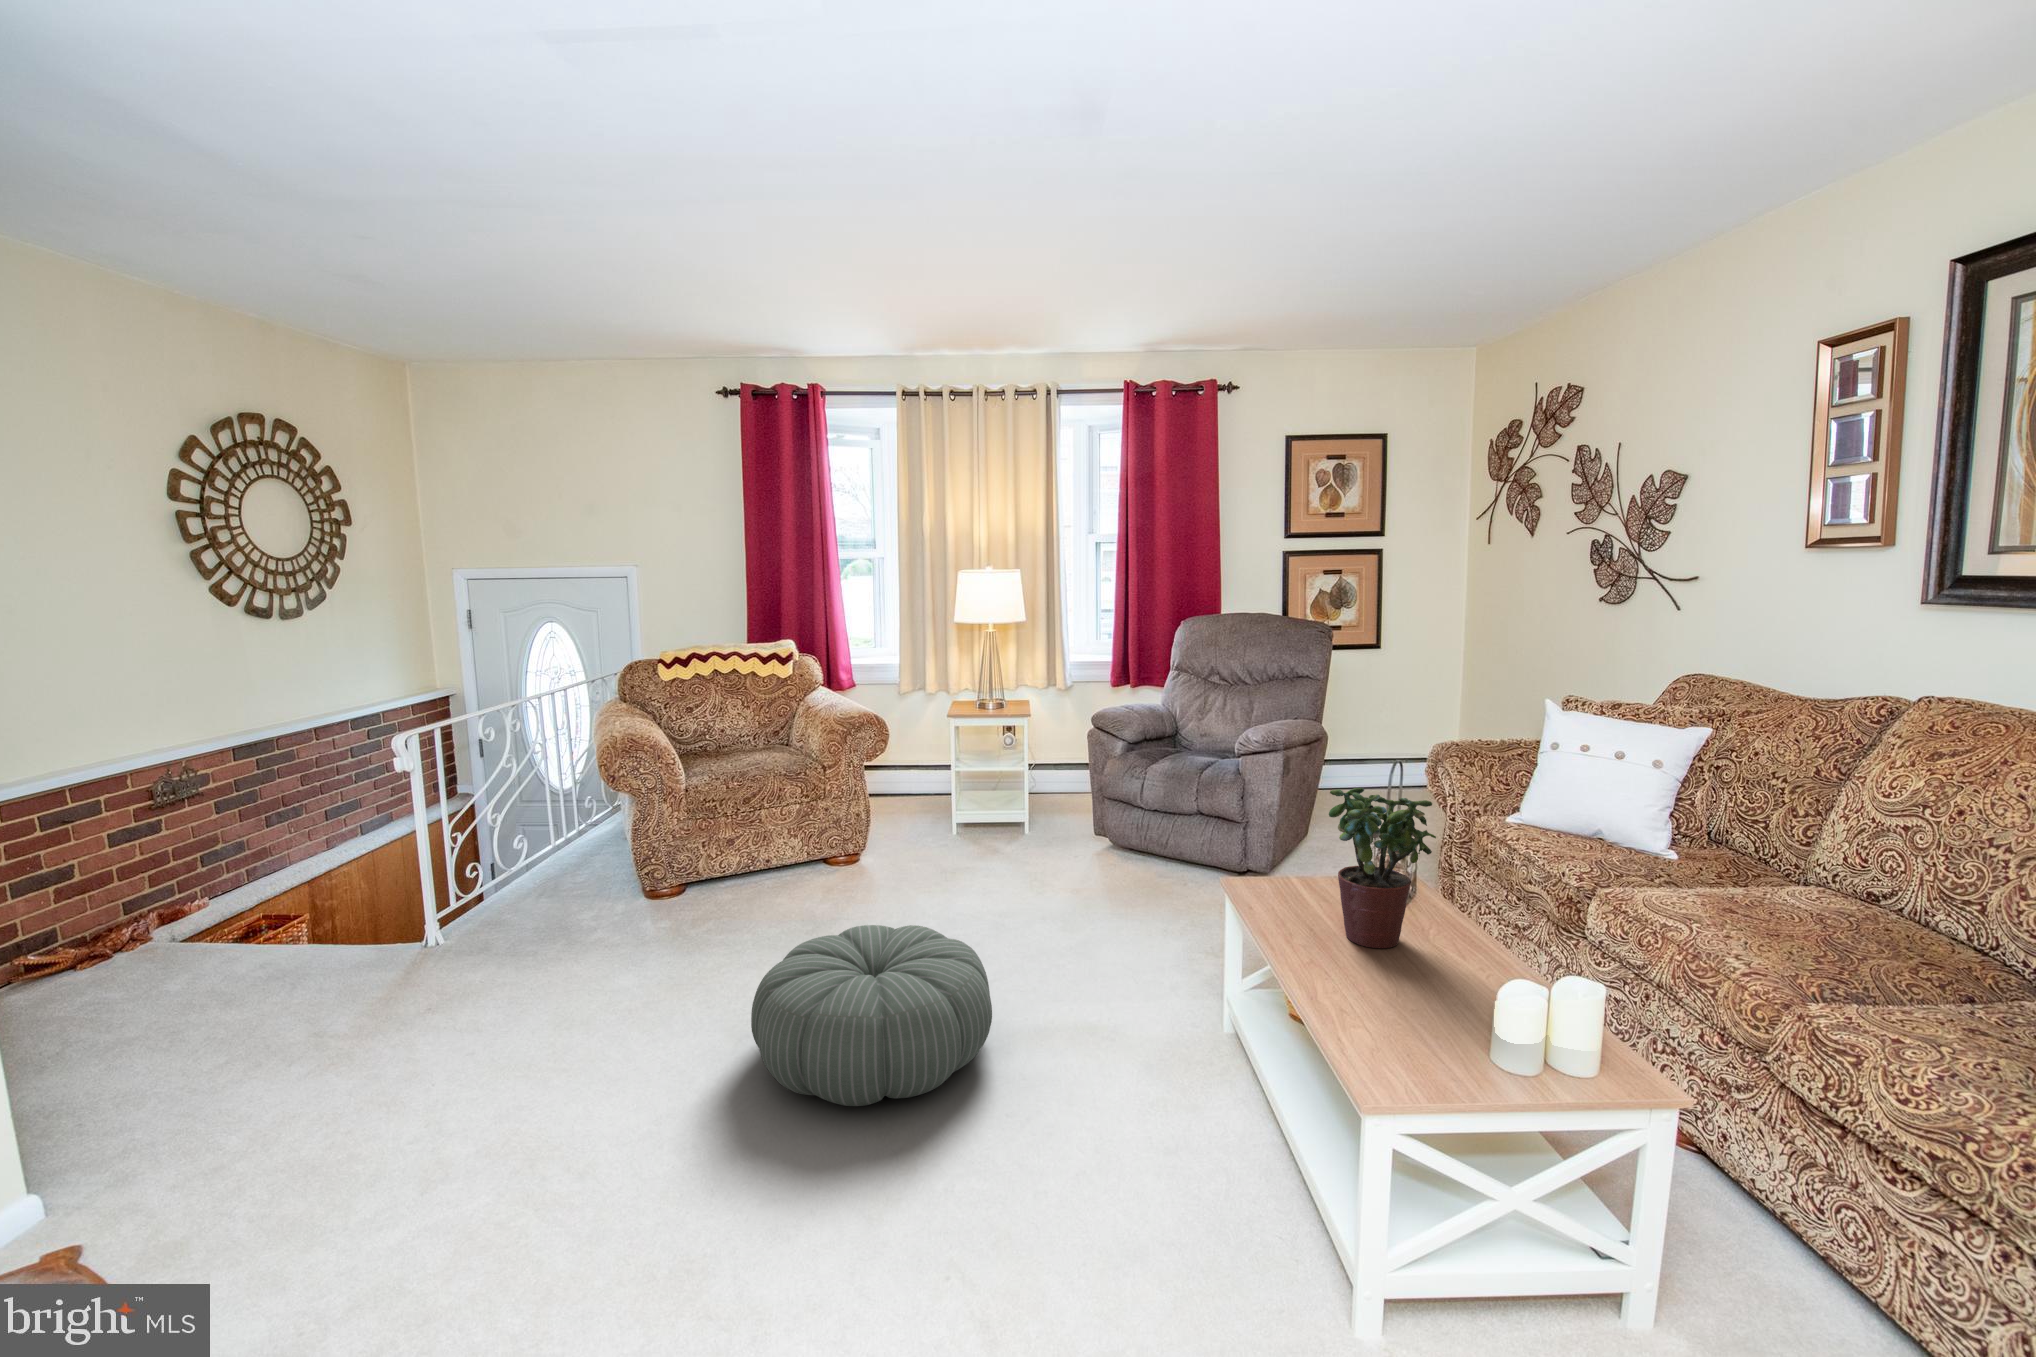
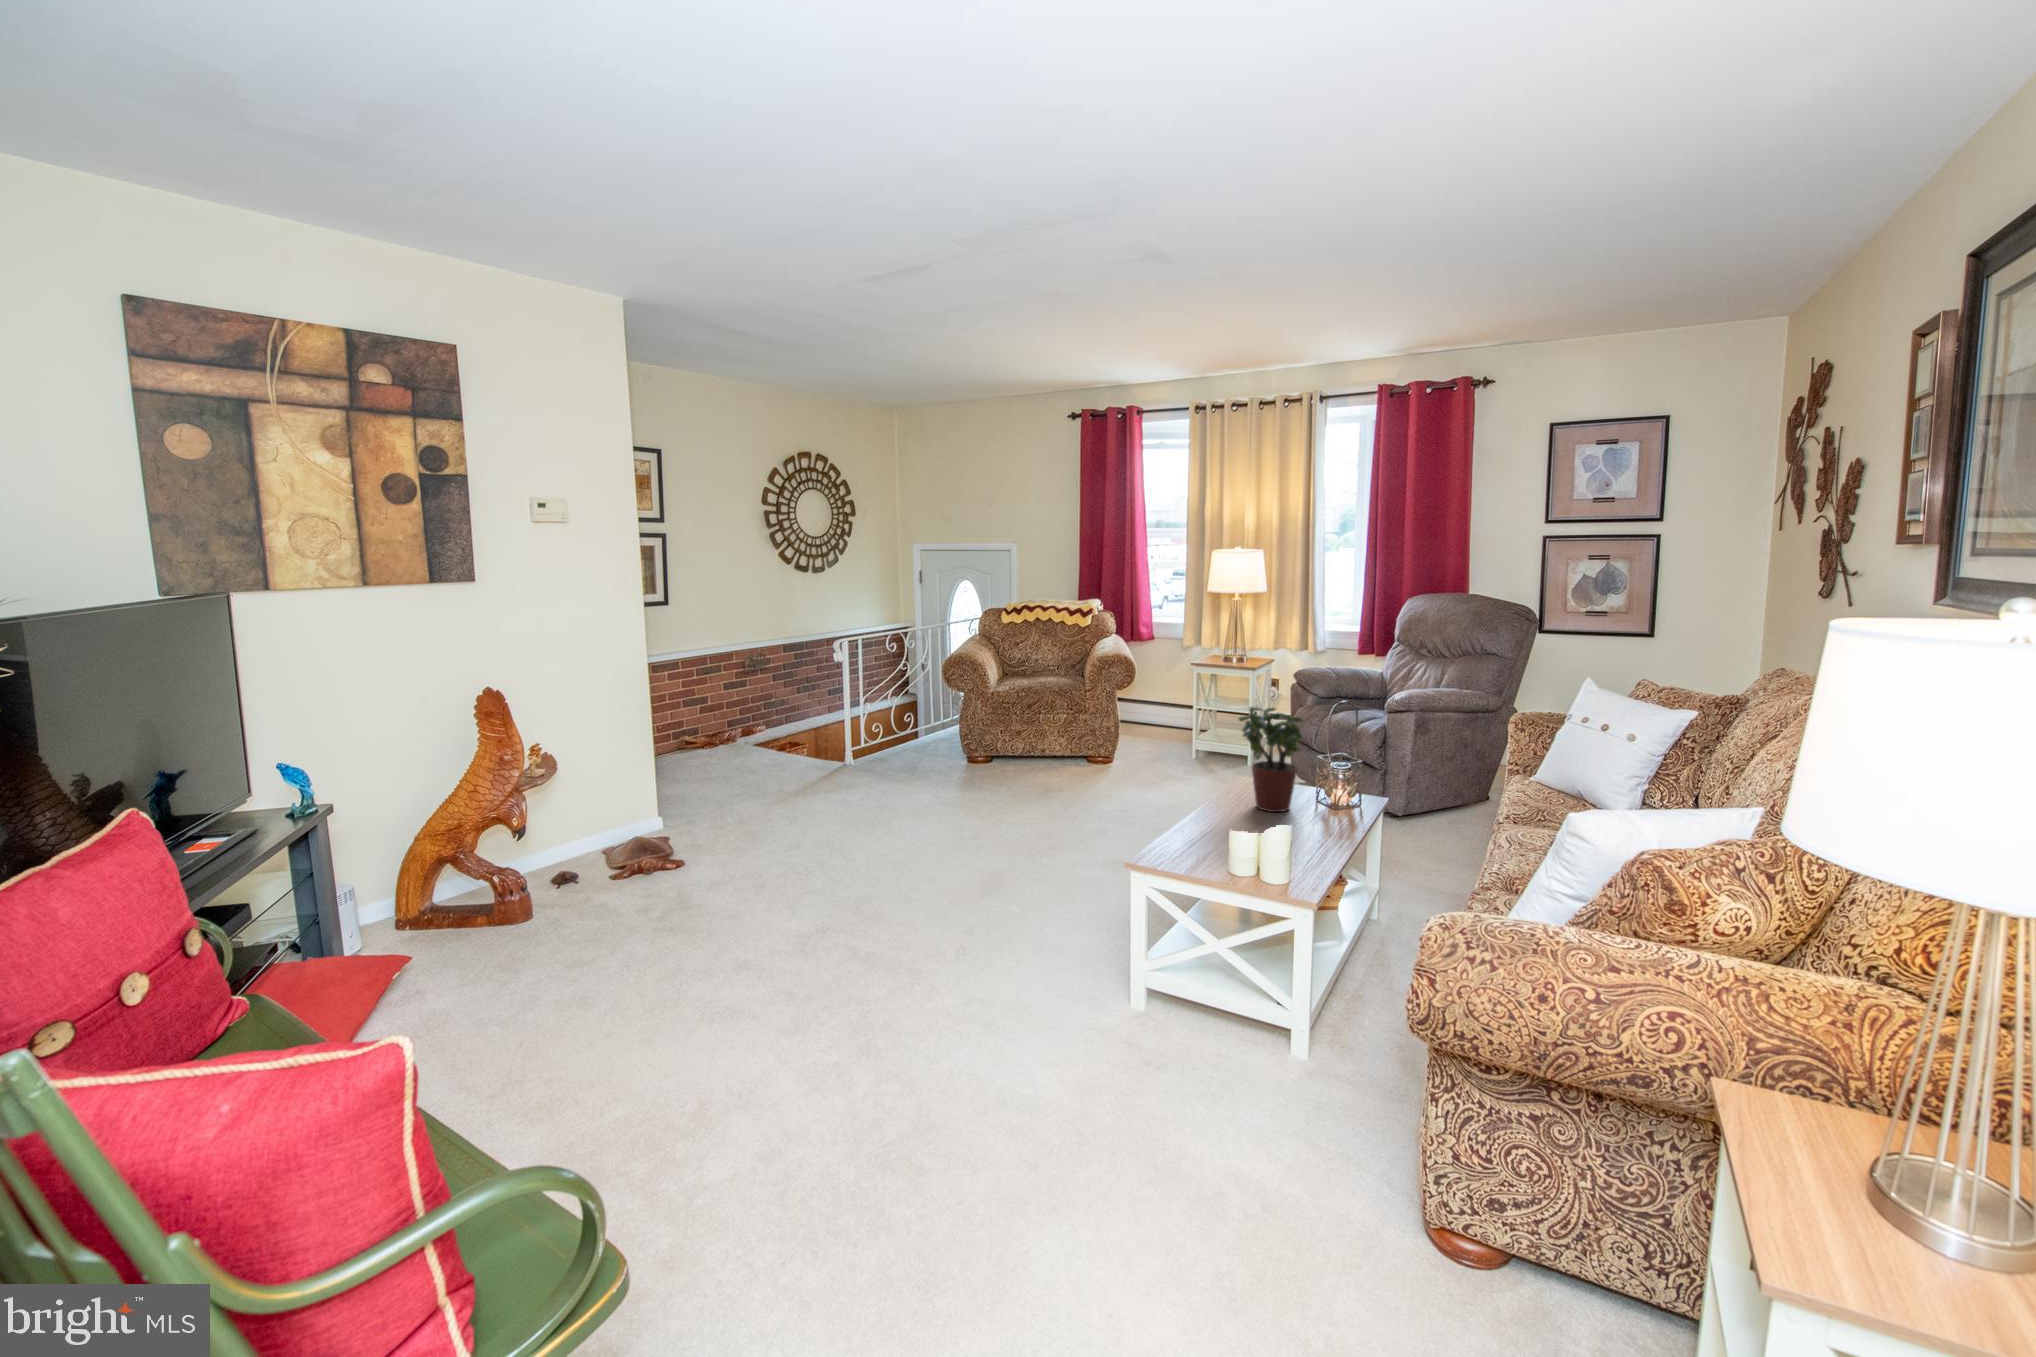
pouf: present [751,925,992,1106] -> none [949,773,1090,859]

